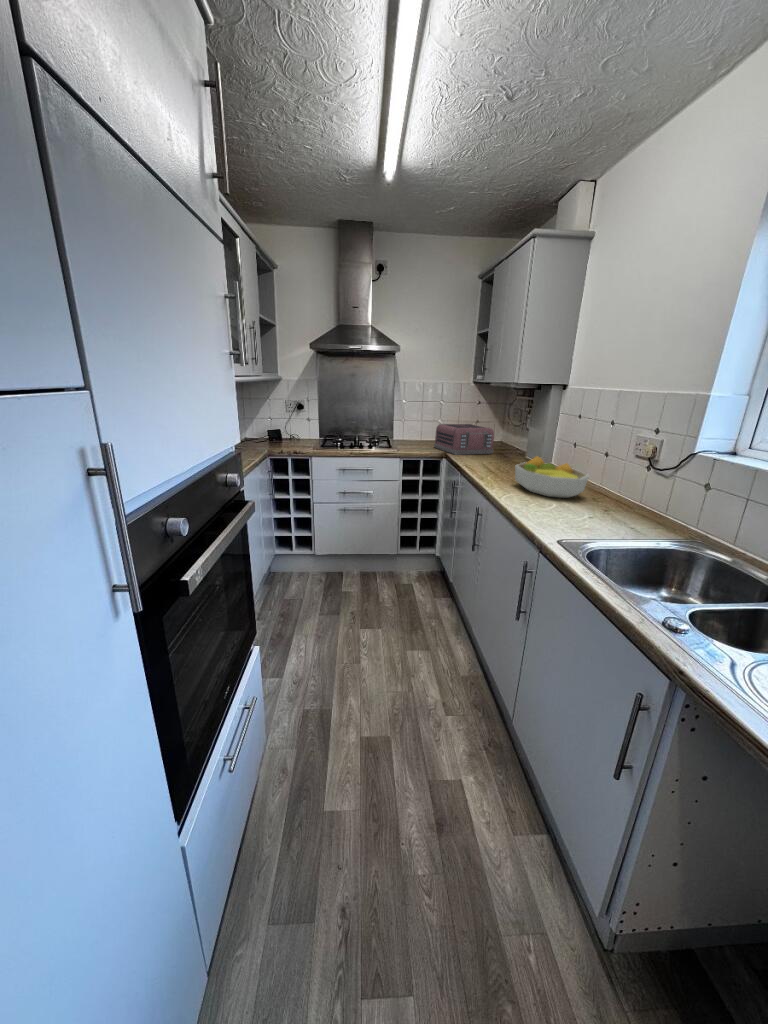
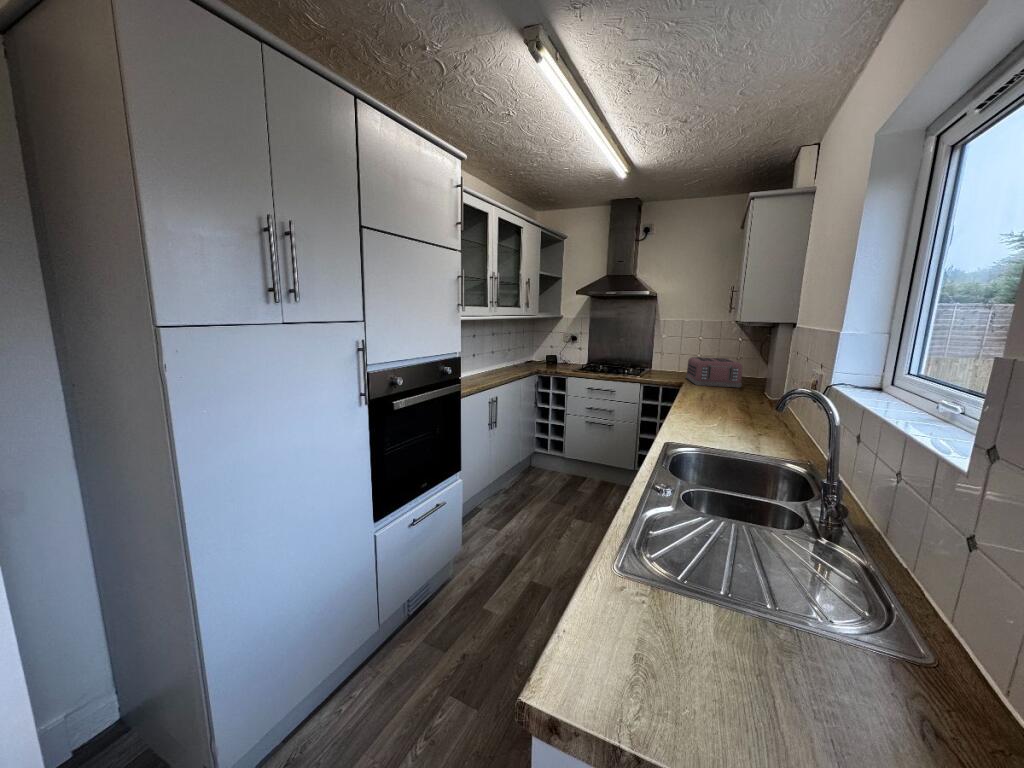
fruit bowl: present [515,456,589,498] -> none [703,386,762,423]

